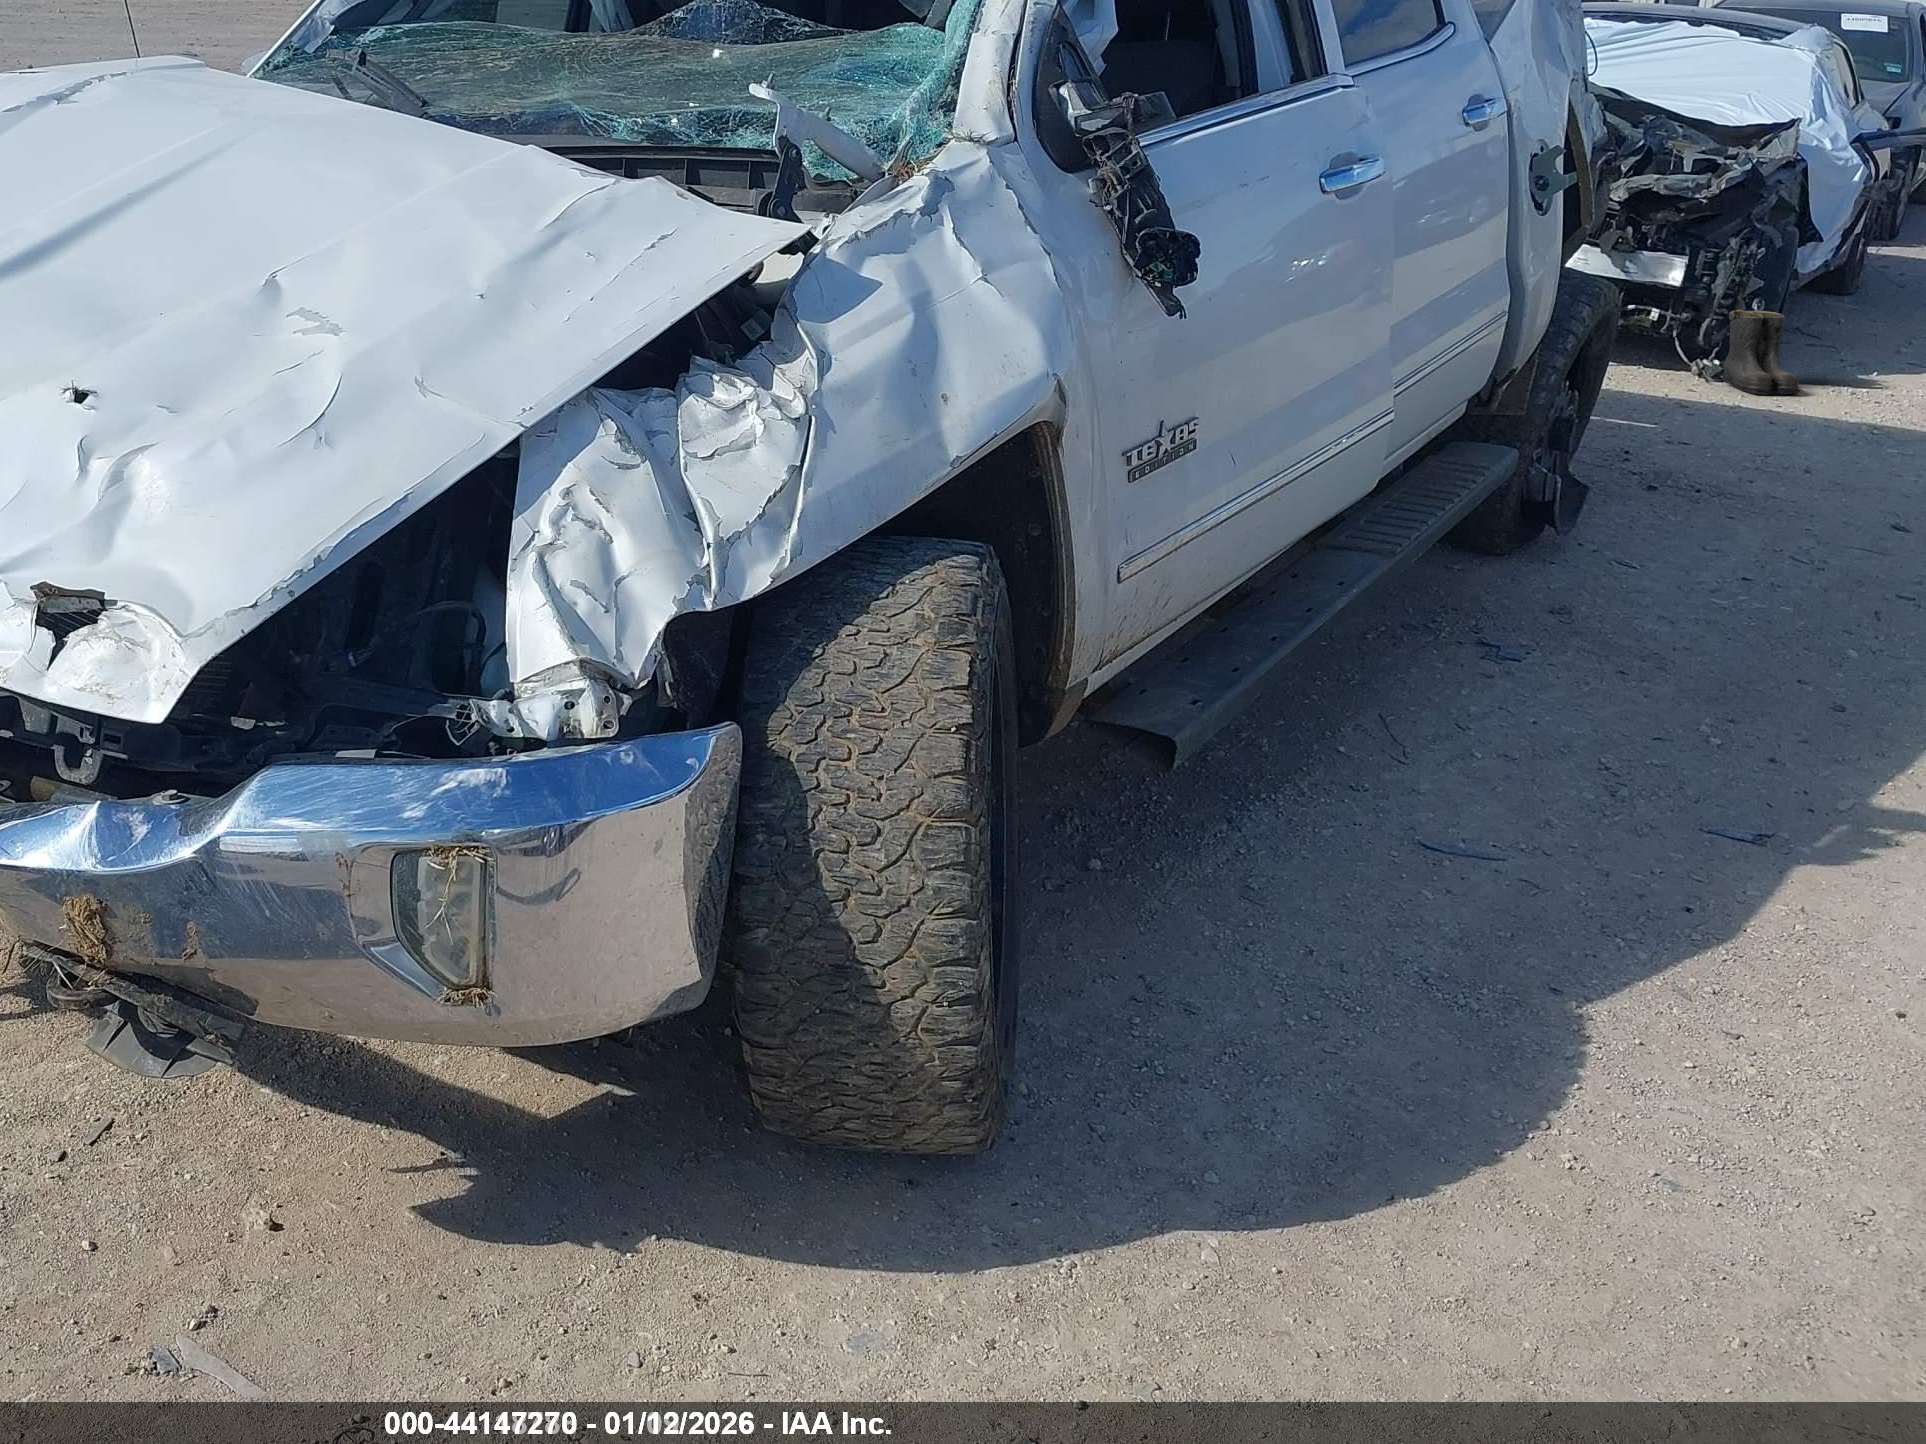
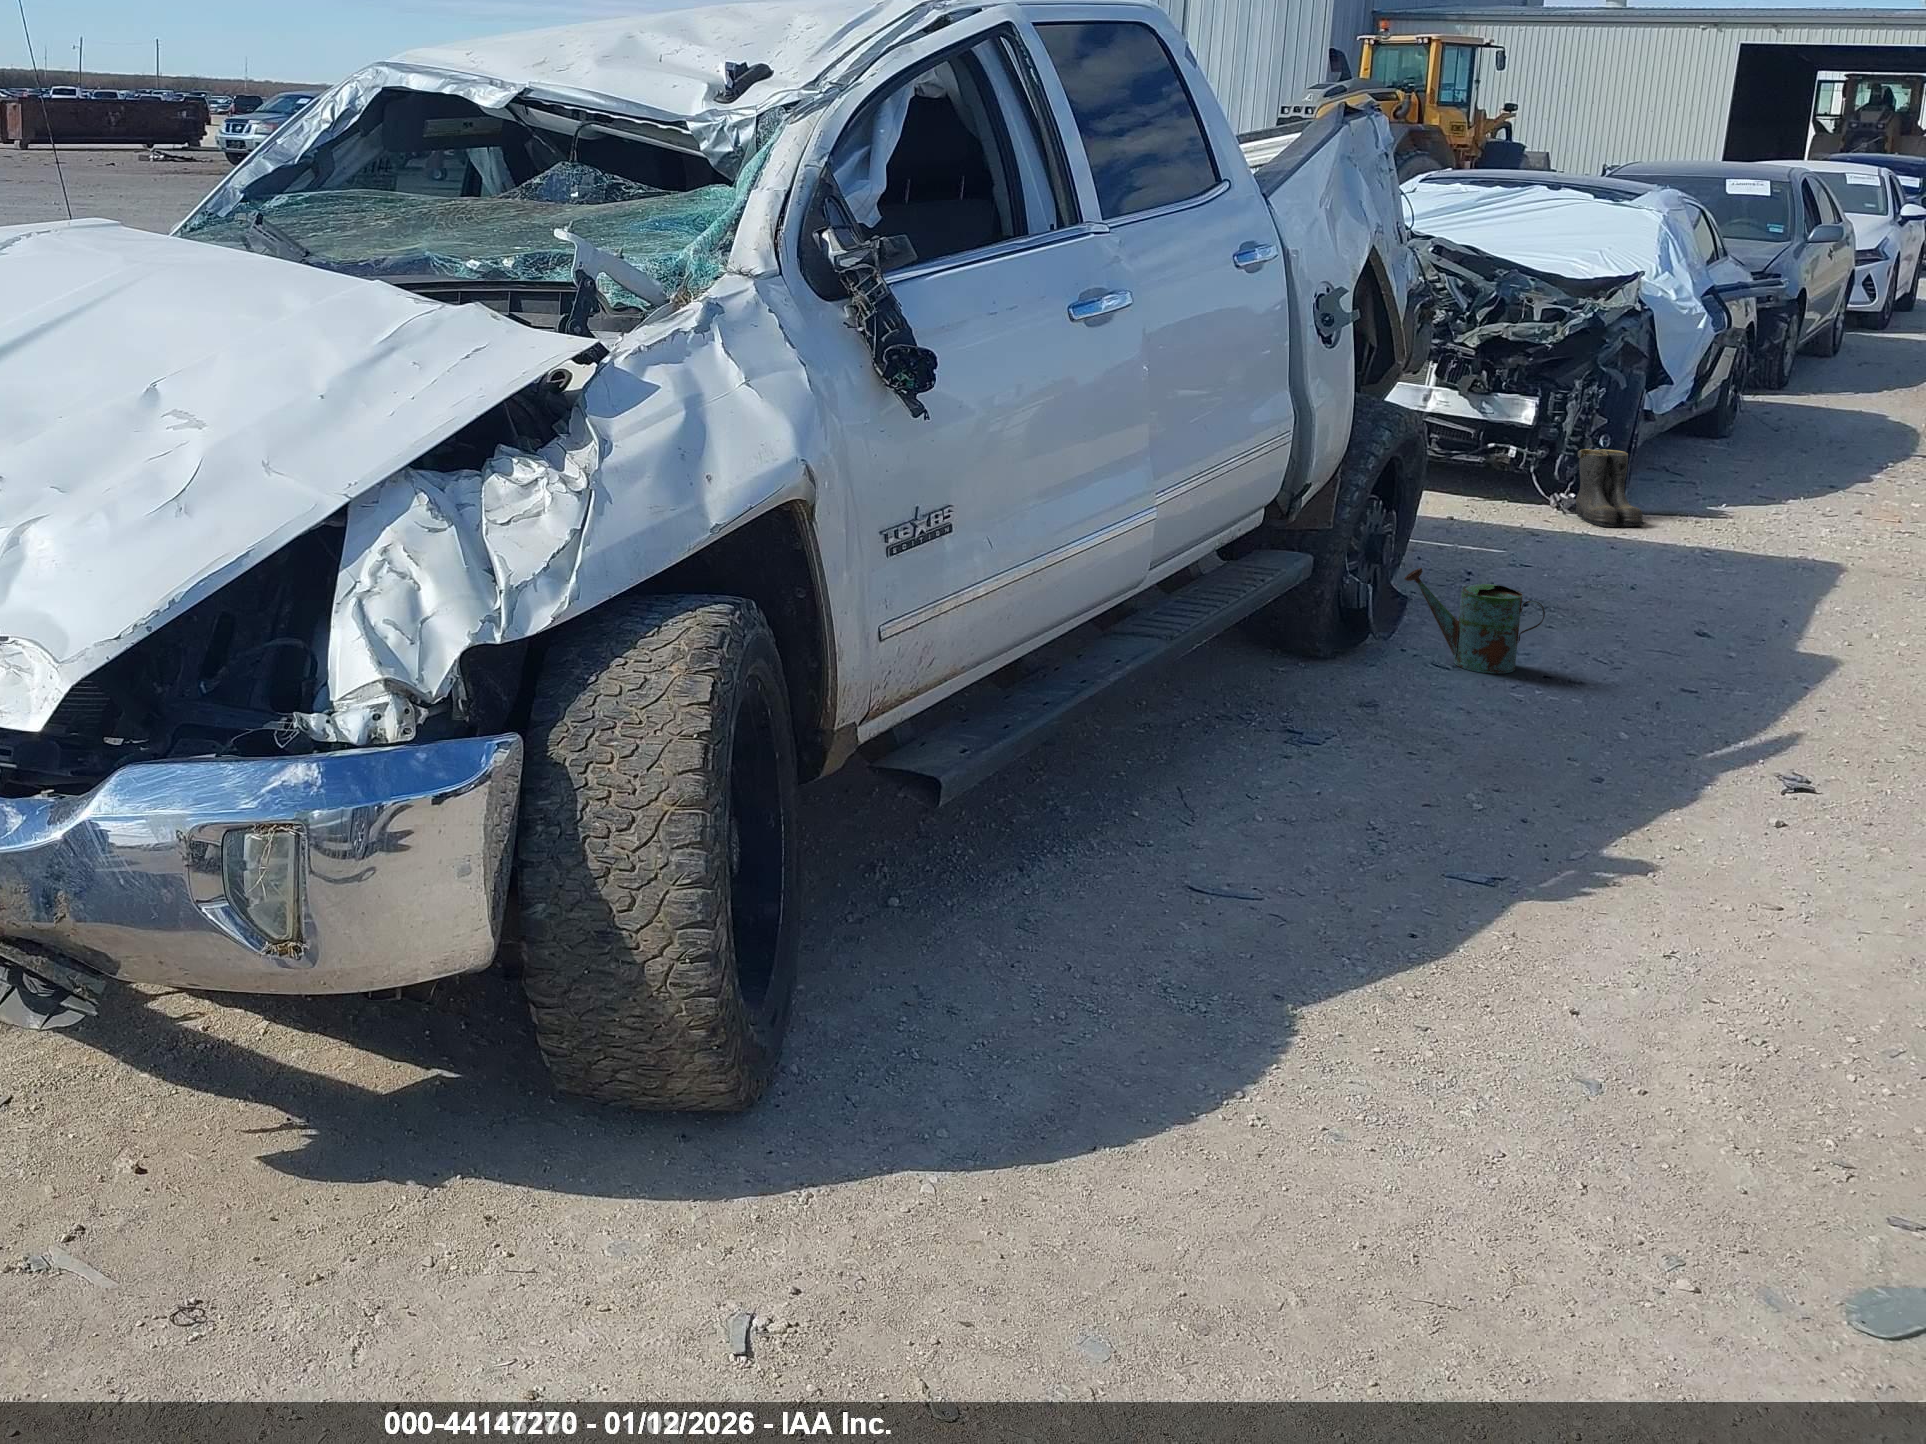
watering can: none [1590,451,1748,569] -> present [1404,568,1545,674]

